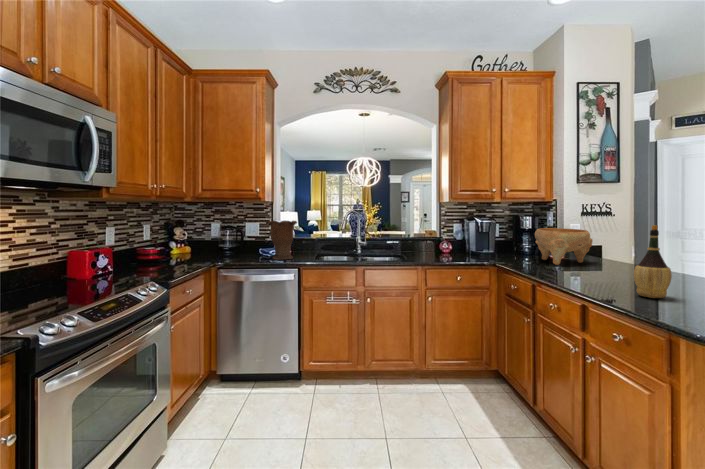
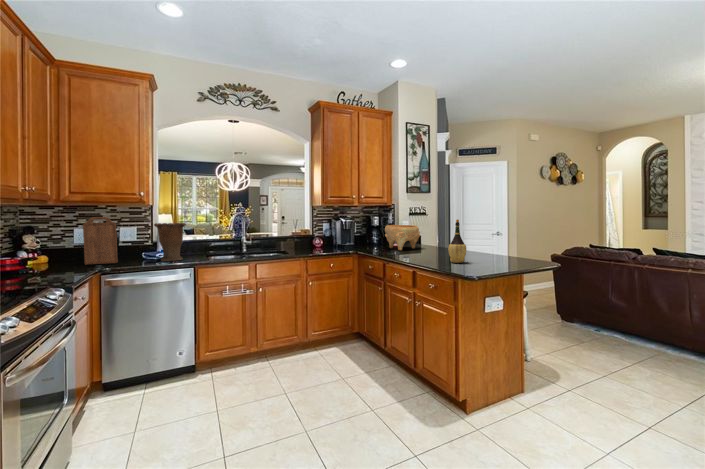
cutting board: none [211,214,237,258] -> present [83,217,118,265]

